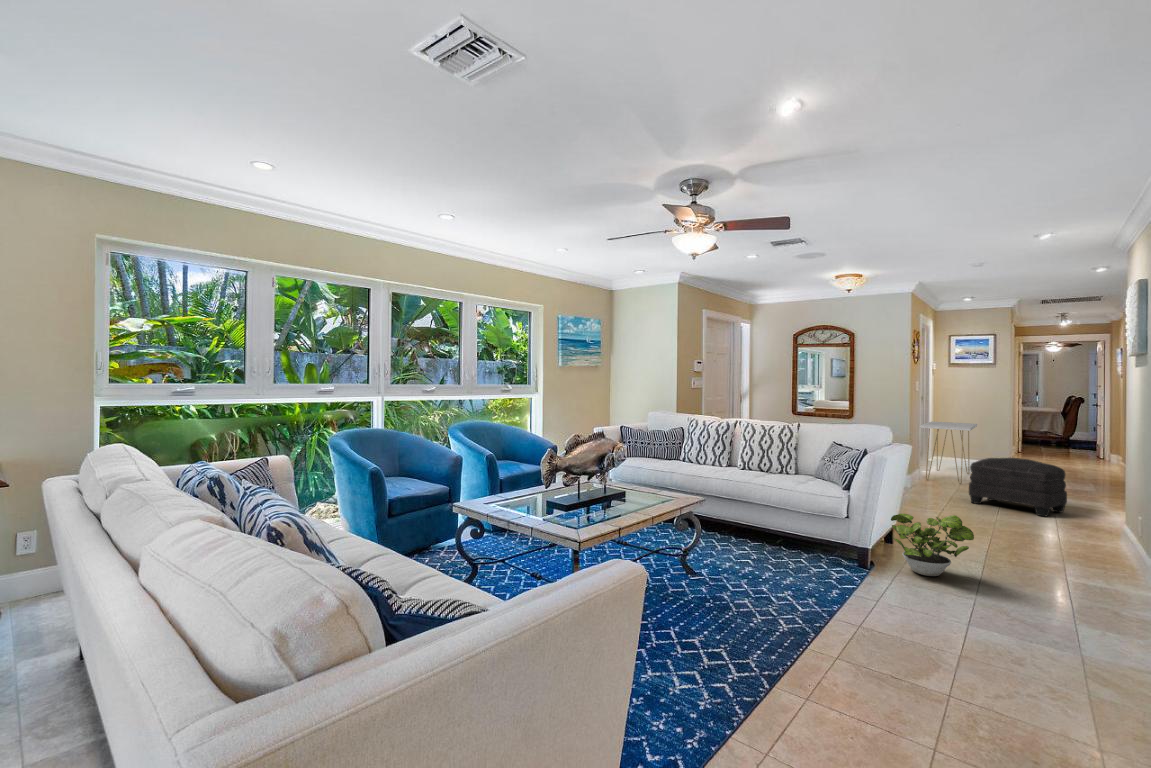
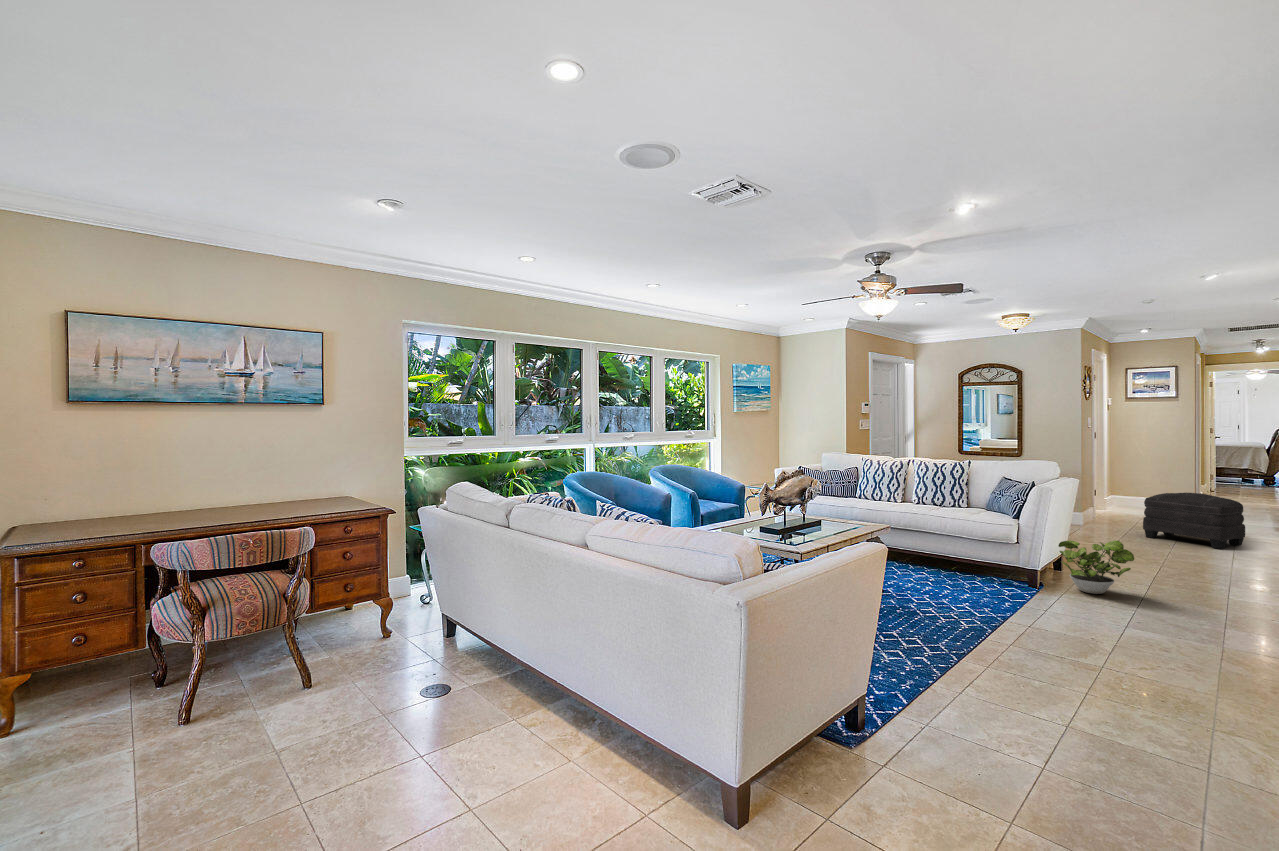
console table: present [920,421,977,484] -> none [1094,458,1157,520]

